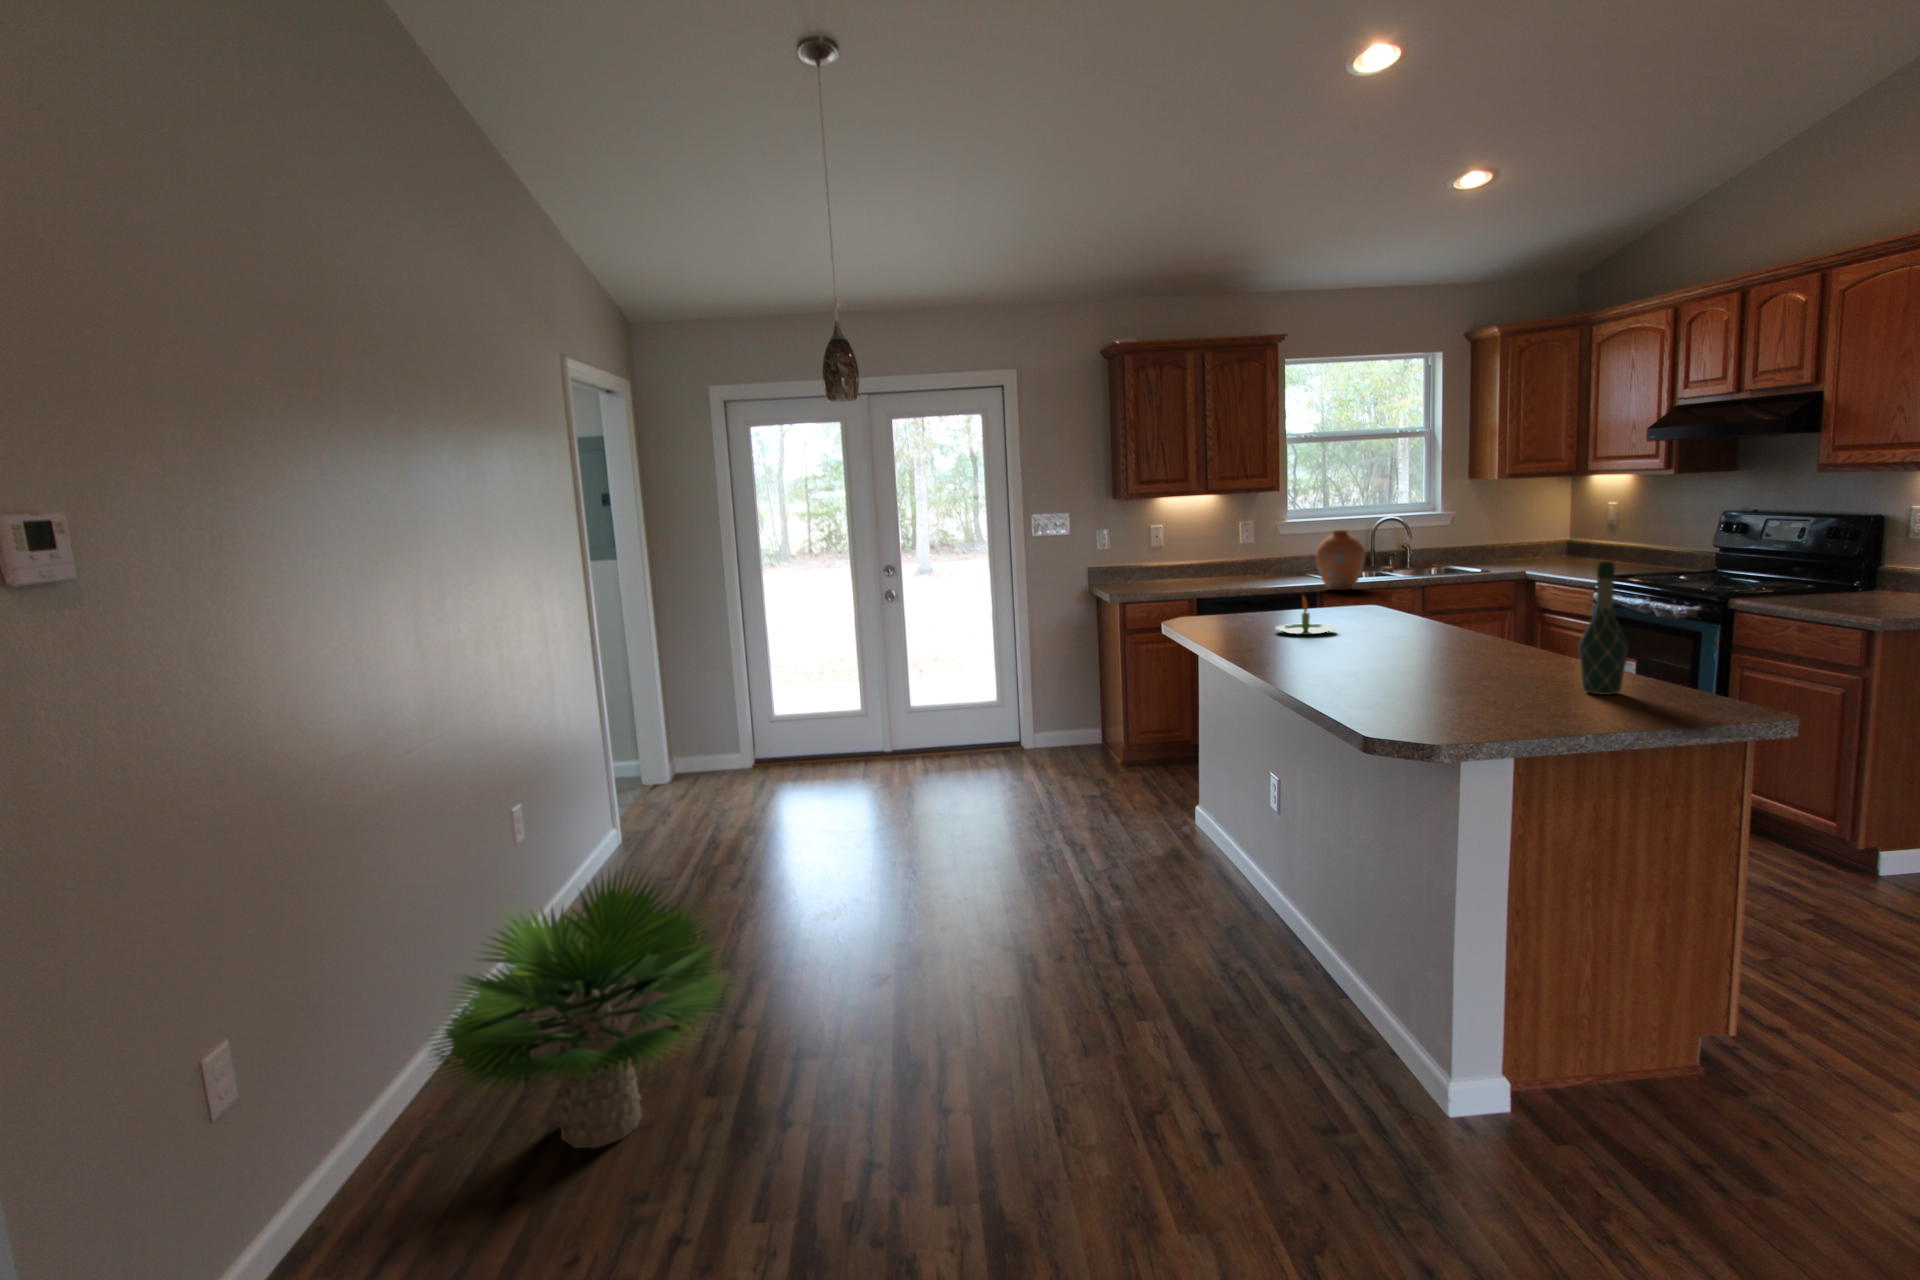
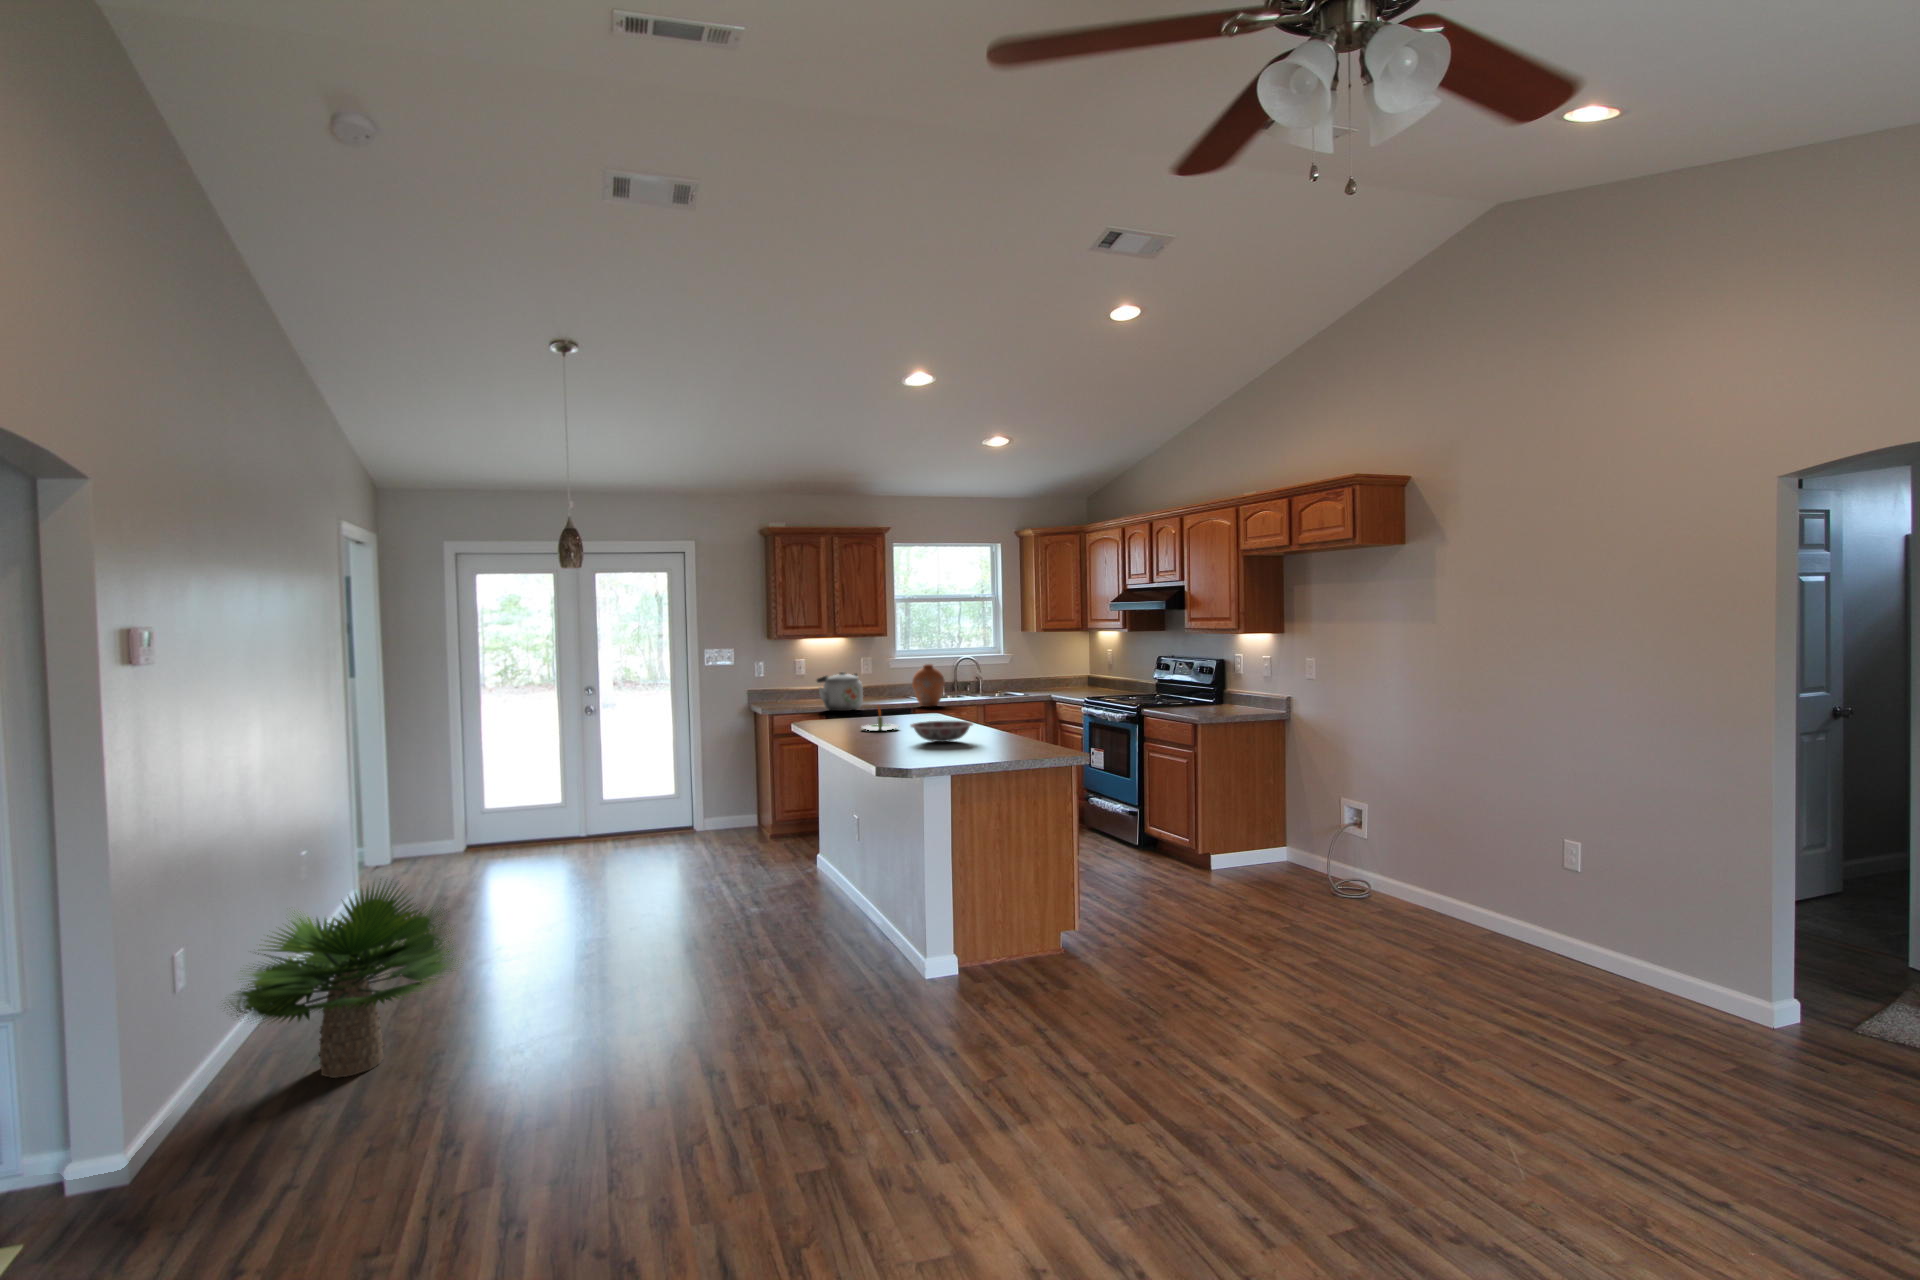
kettle: none [1181,543,1247,597] -> present [817,672,863,711]
wine bottle: present [1579,561,1628,695] -> none [997,680,1021,755]
ceramic bowl: none [1380,624,1495,660] -> present [911,721,973,742]

